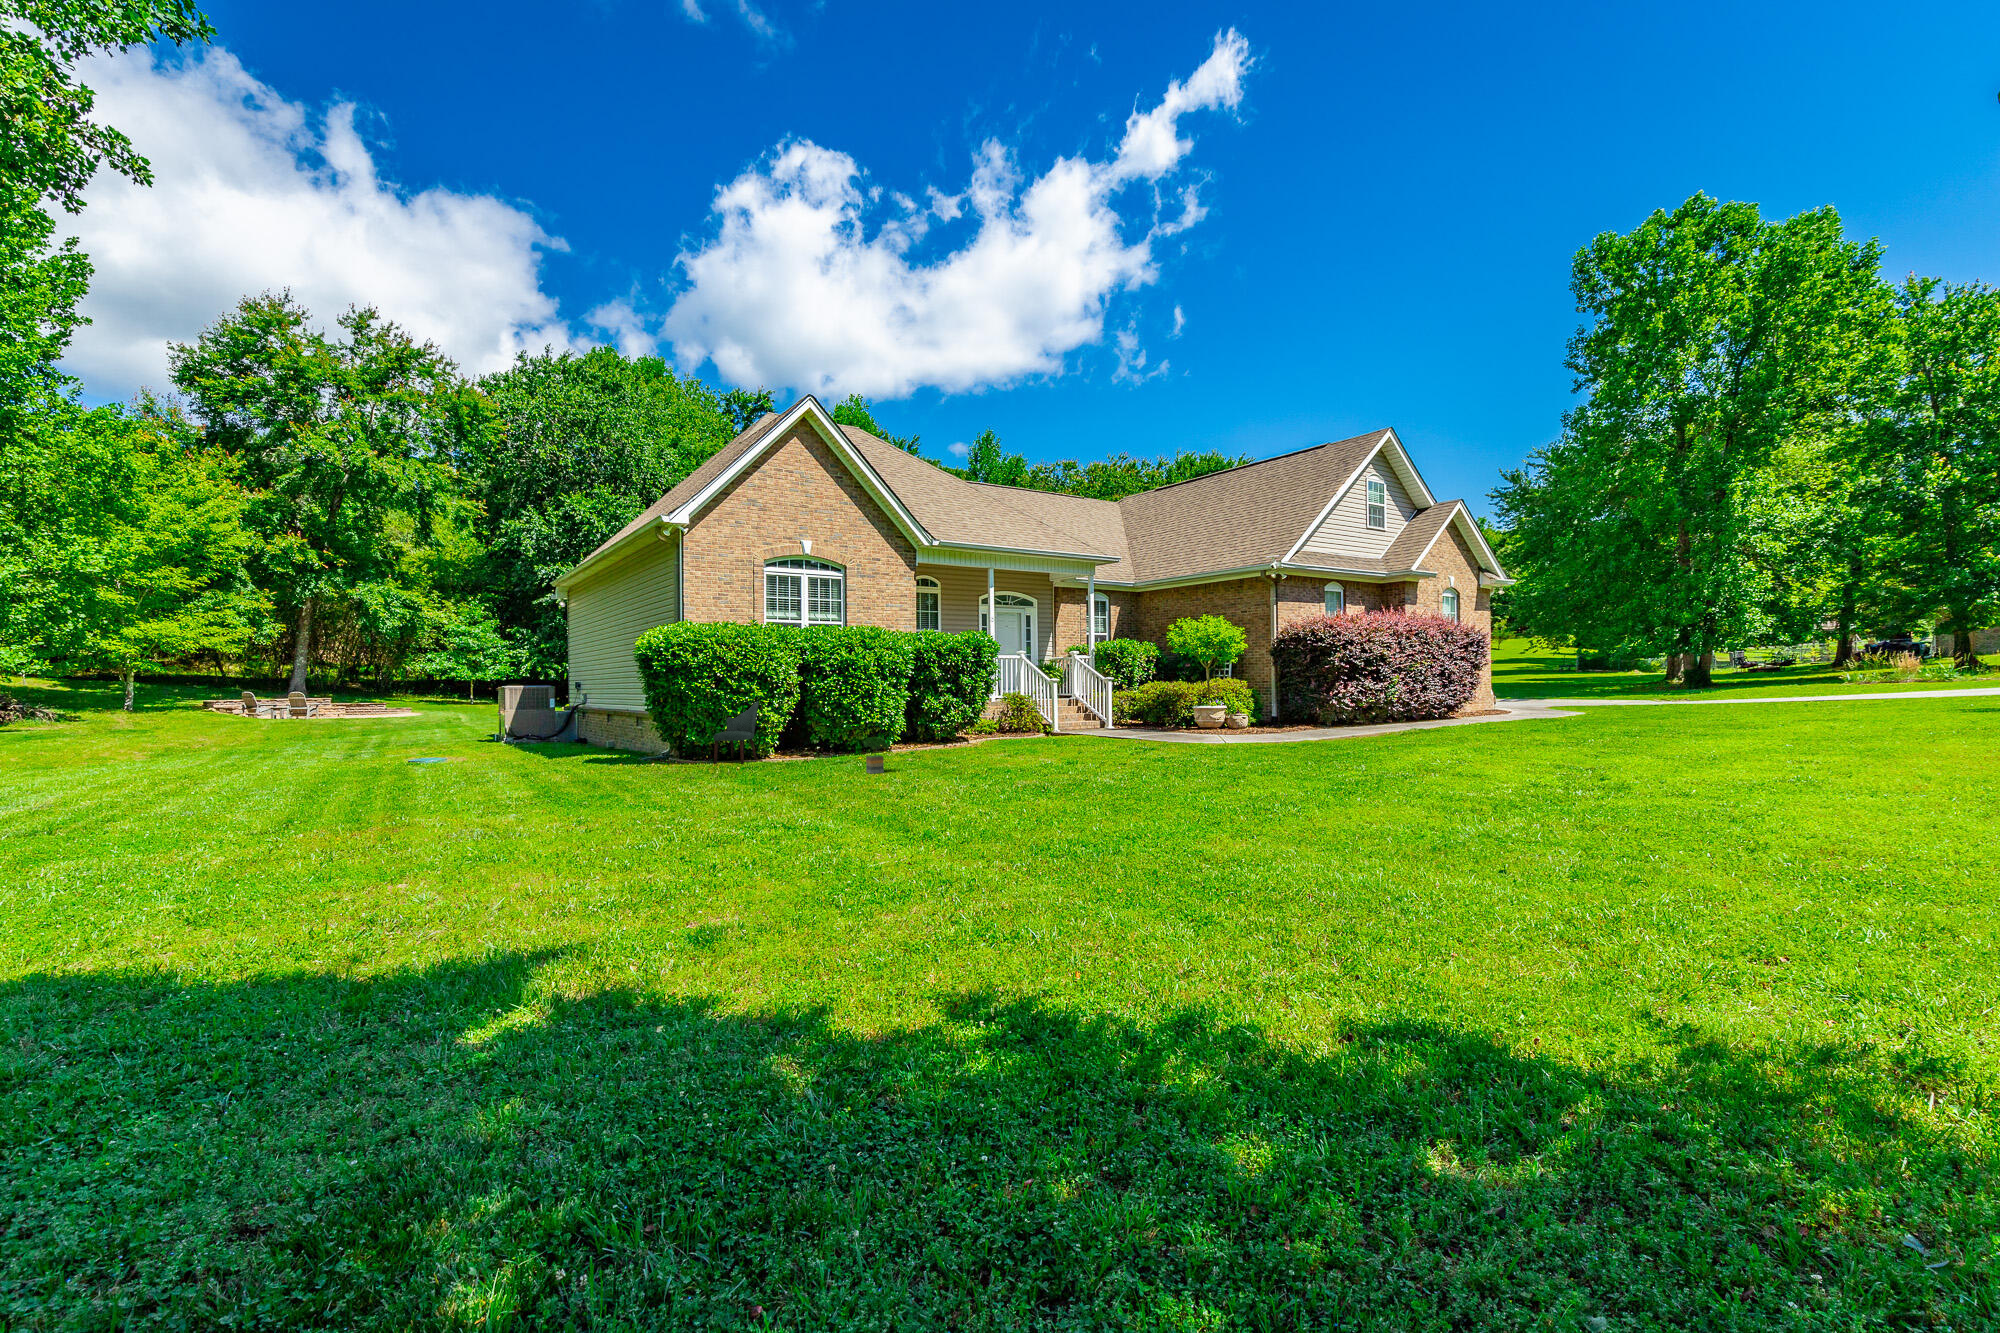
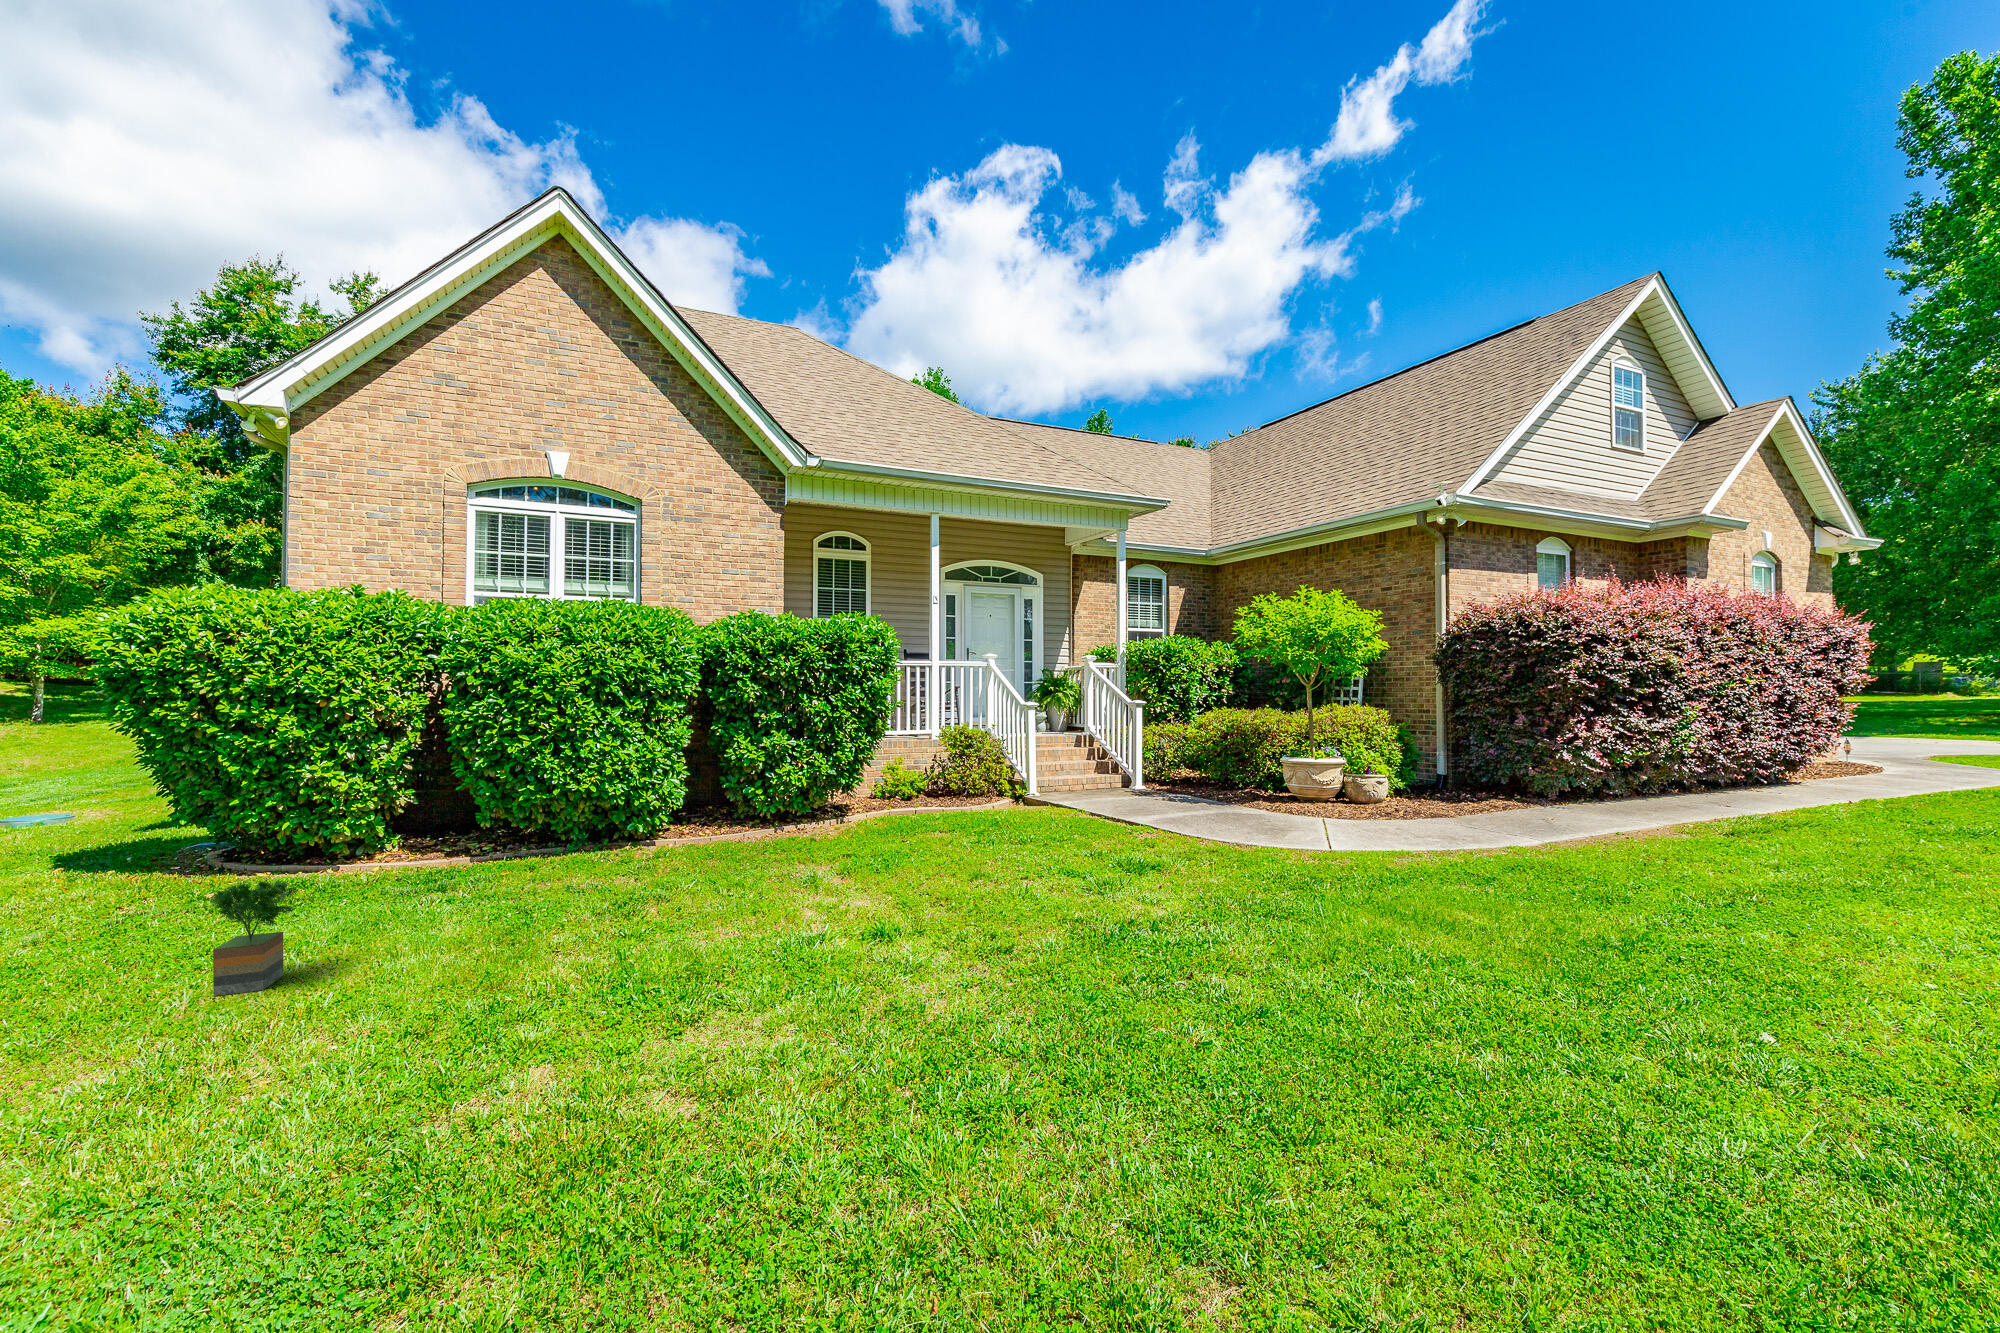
chair: present [714,701,759,764] -> none [121,749,262,898]

